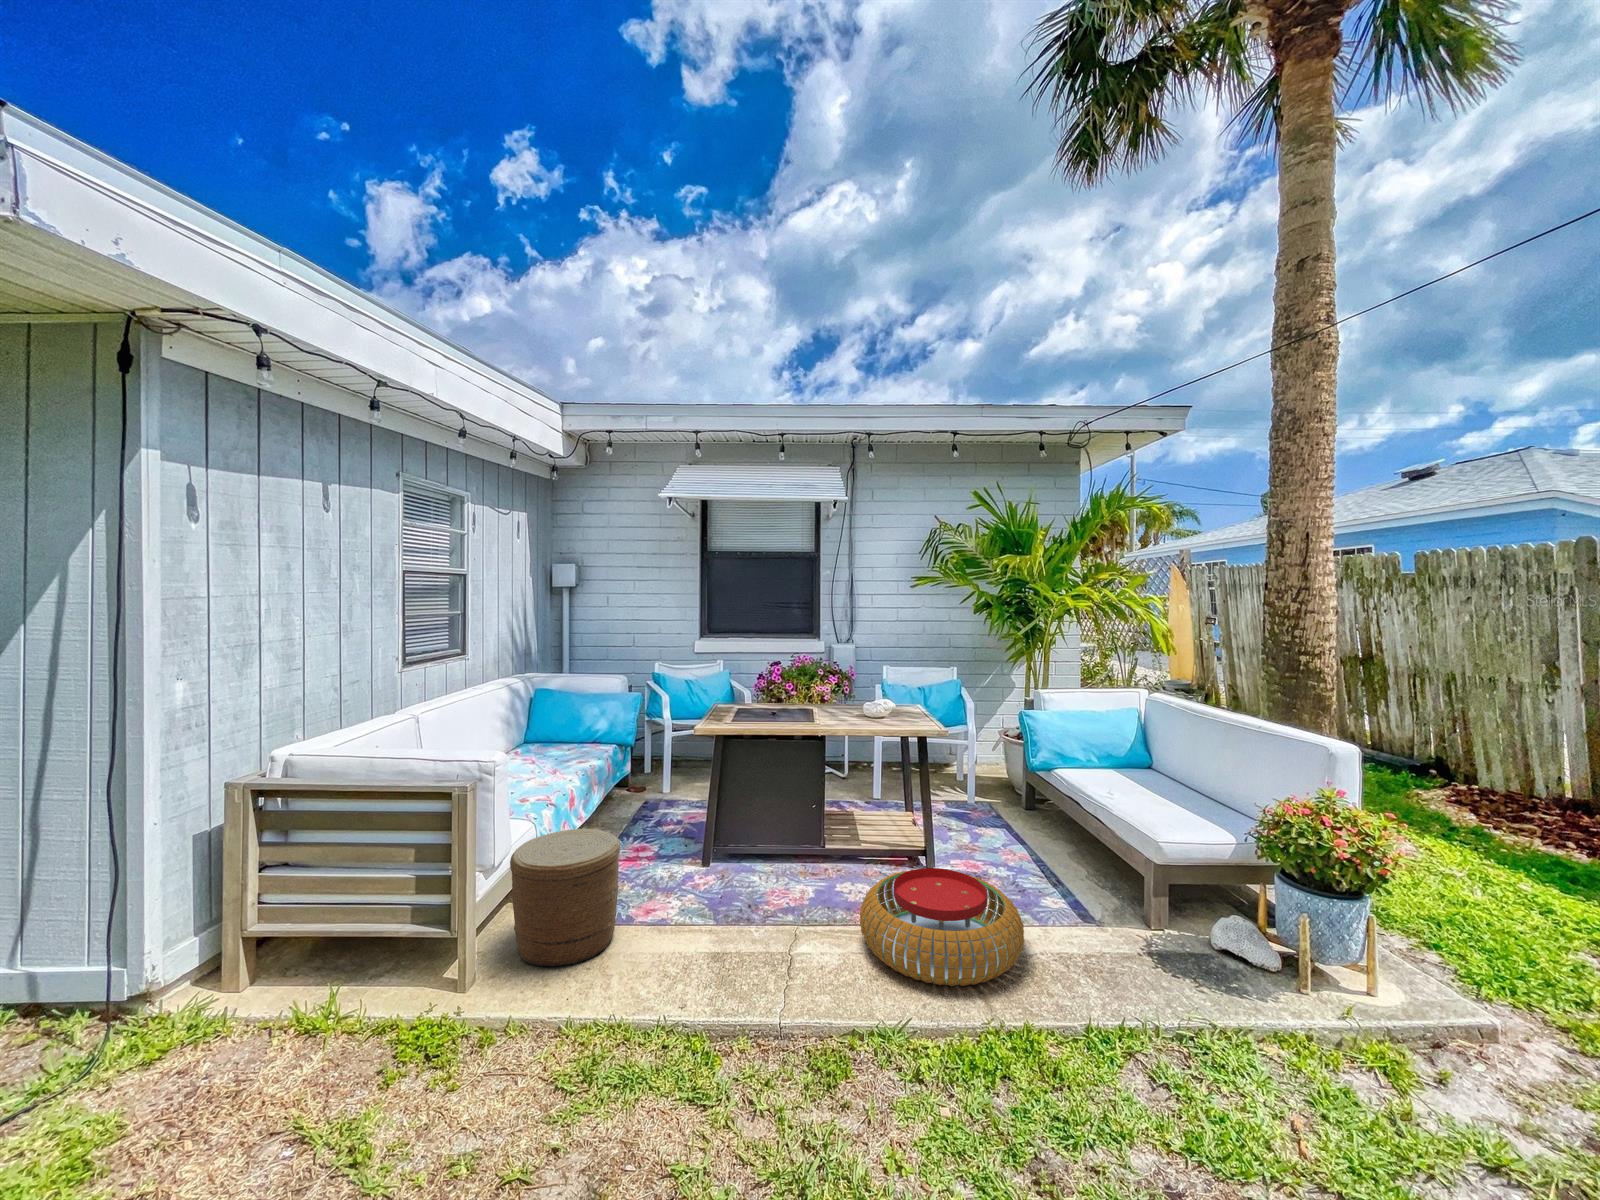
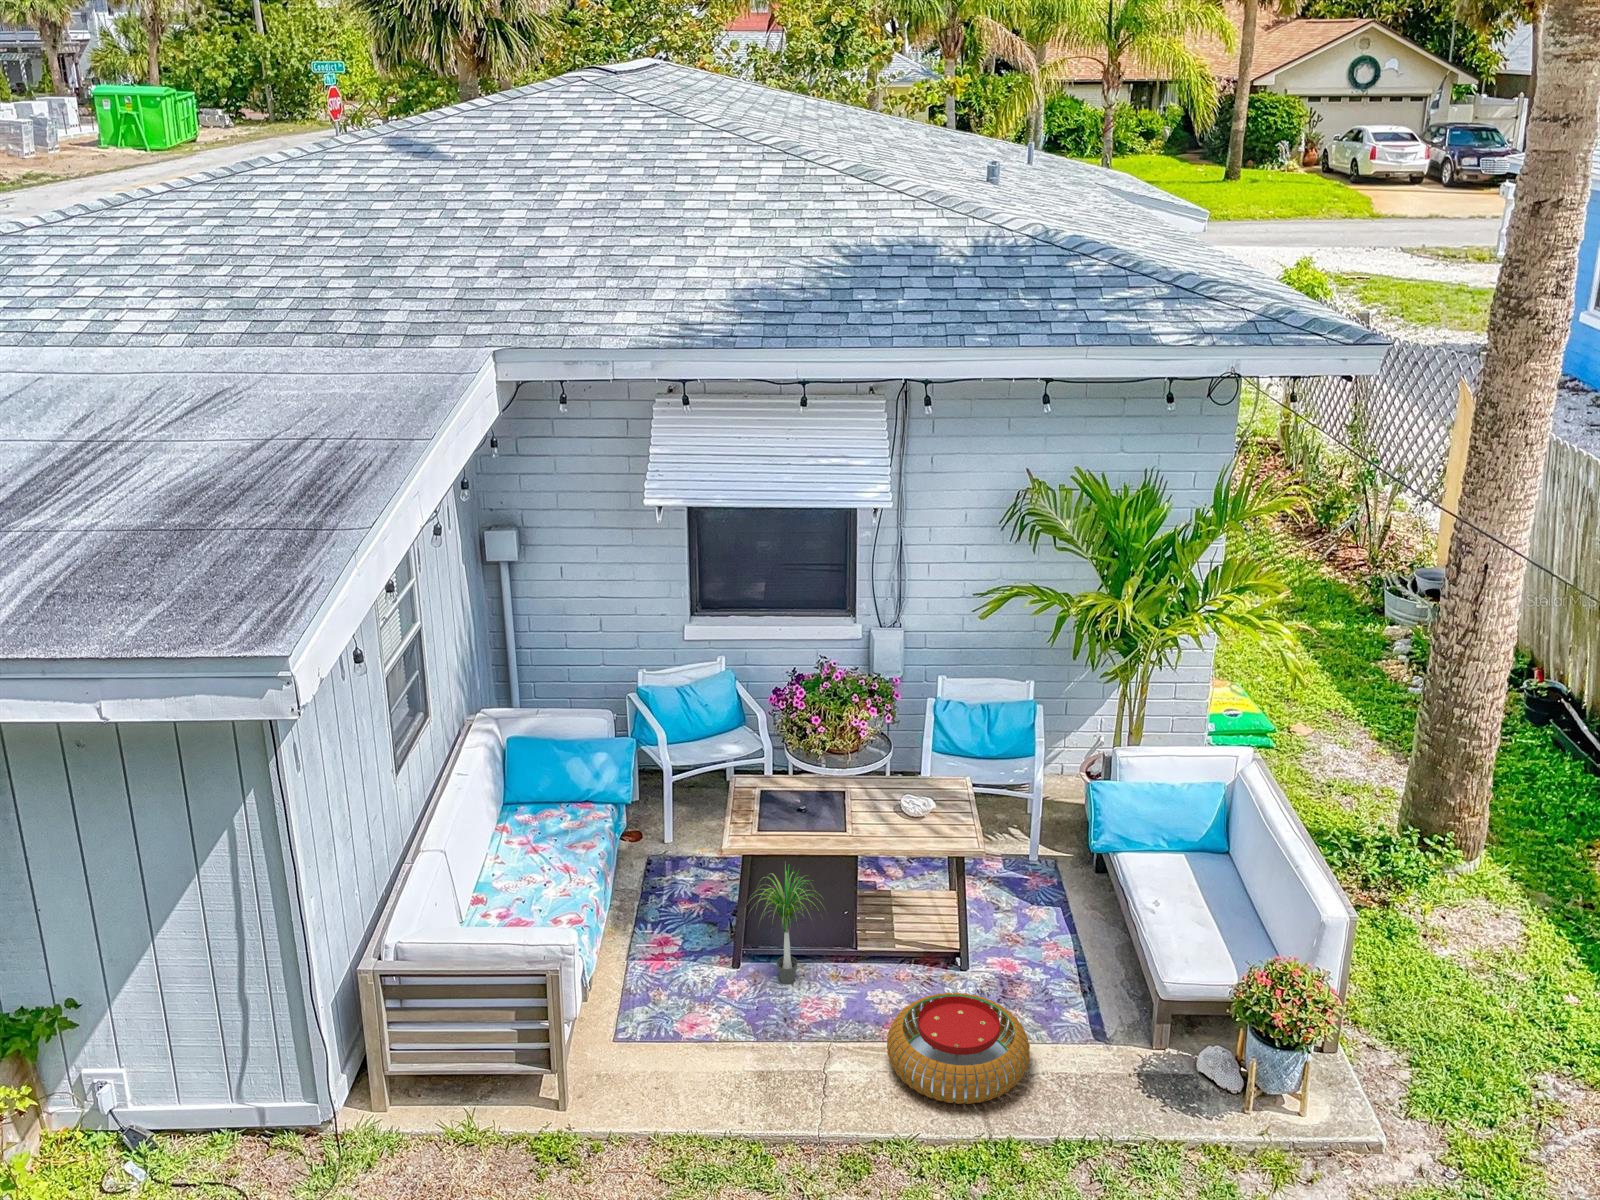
potted plant: none [713,744,797,878] -> present [758,865,812,984]
woven basket: present [510,829,620,966] -> none [575,961,668,1083]

